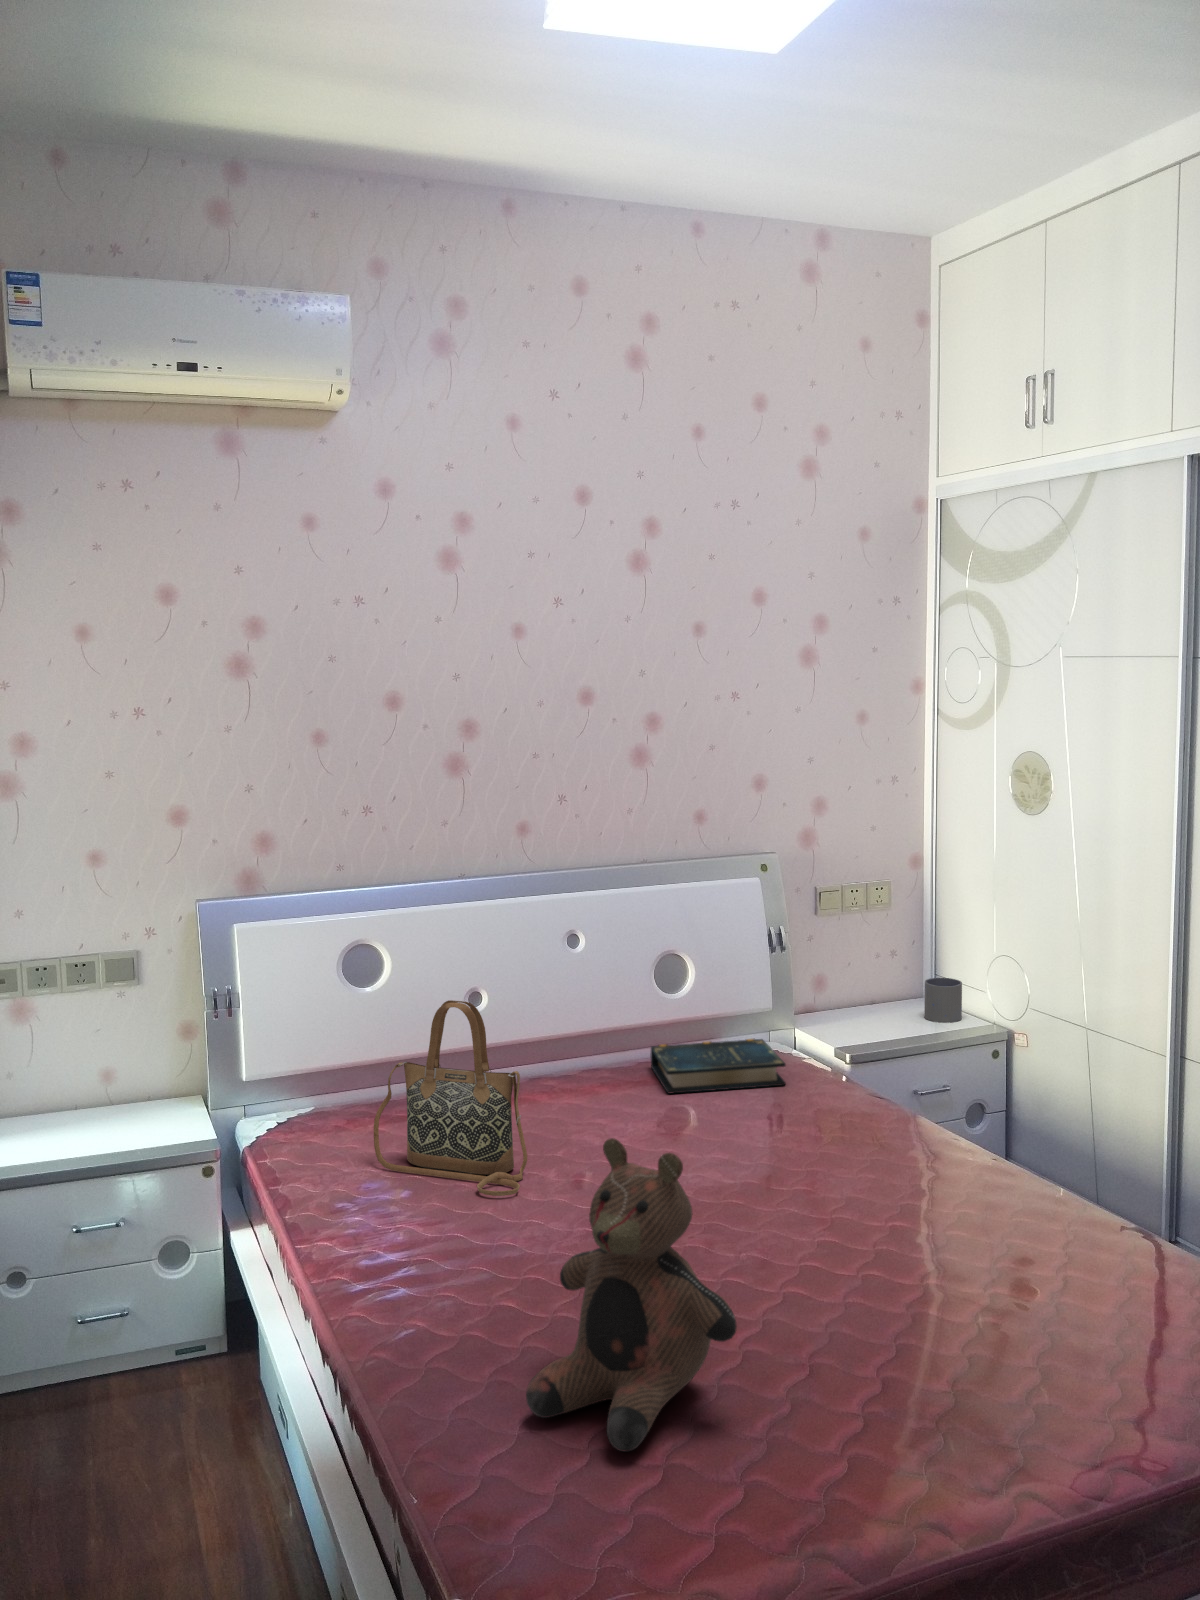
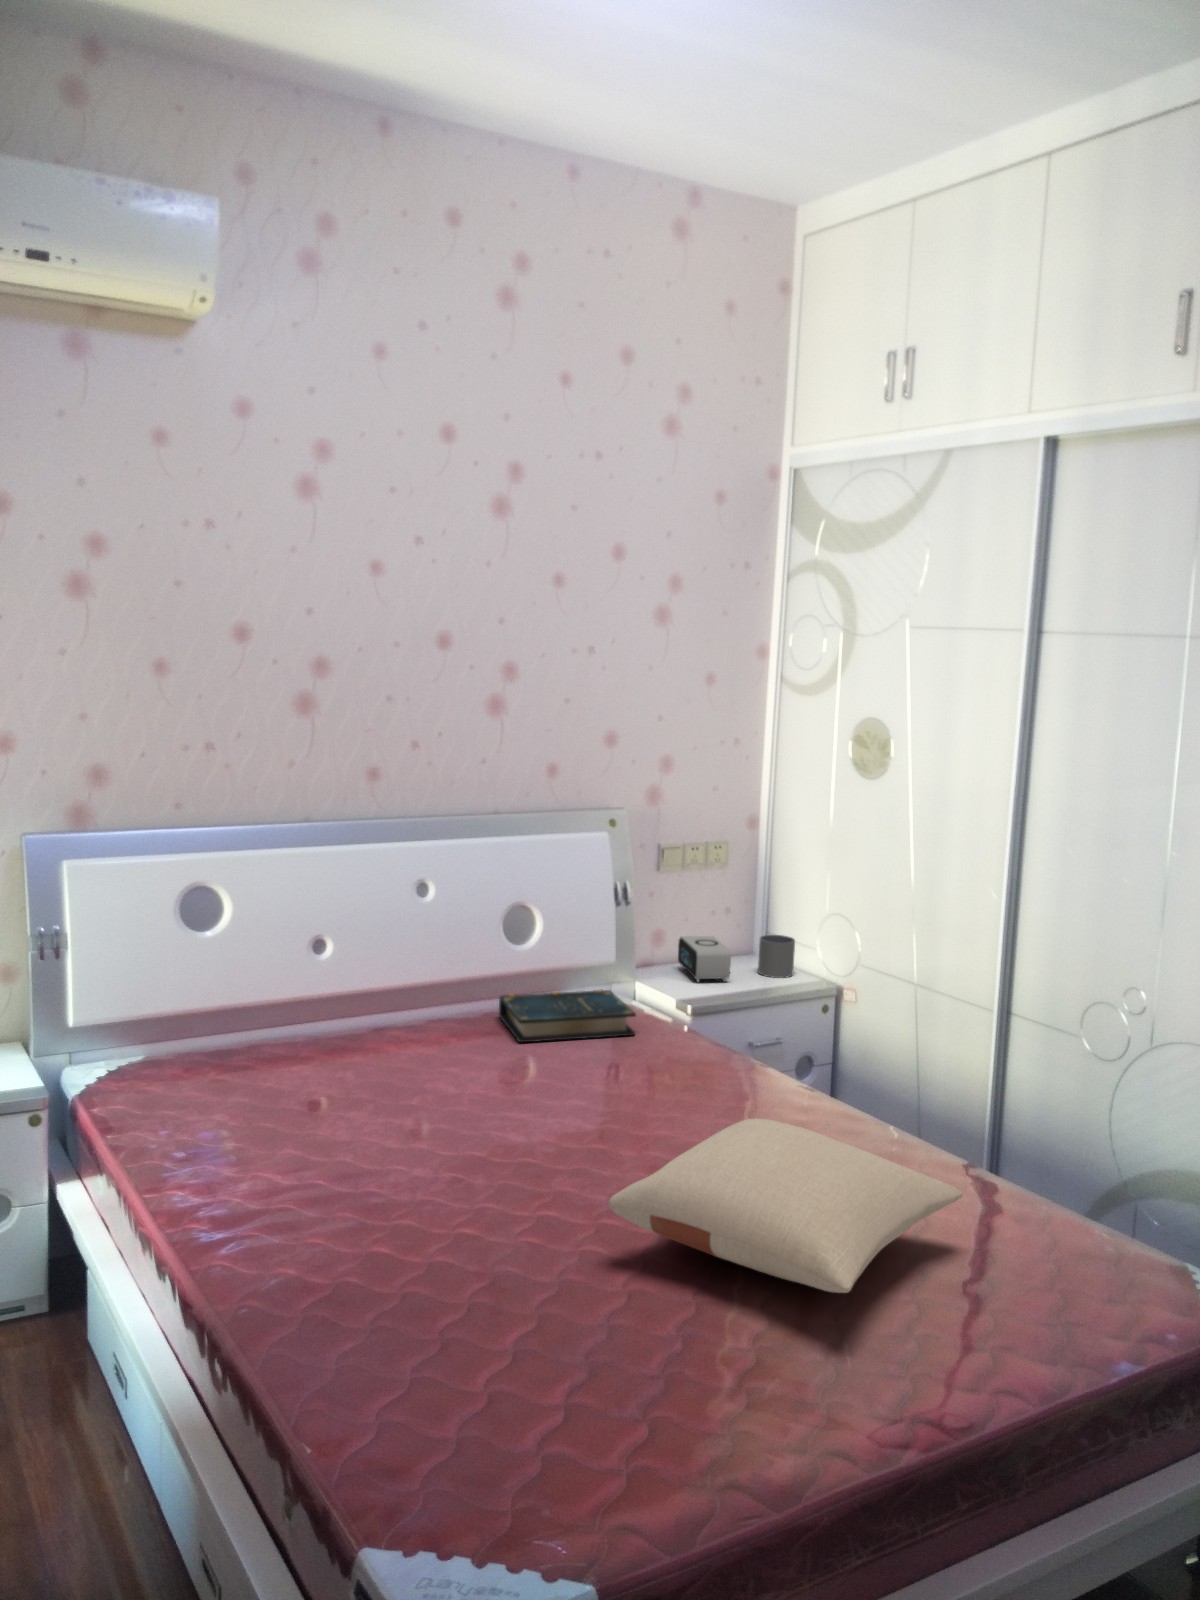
alarm clock: none [840,980,893,1029] -> present [678,936,731,982]
handbag: present [374,1000,527,1196] -> none [221,942,385,1144]
teddy bear: present [526,1138,737,1451] -> none [414,1079,635,1401]
pillow: none [726,1174,1094,1354] -> present [609,1118,963,1293]

